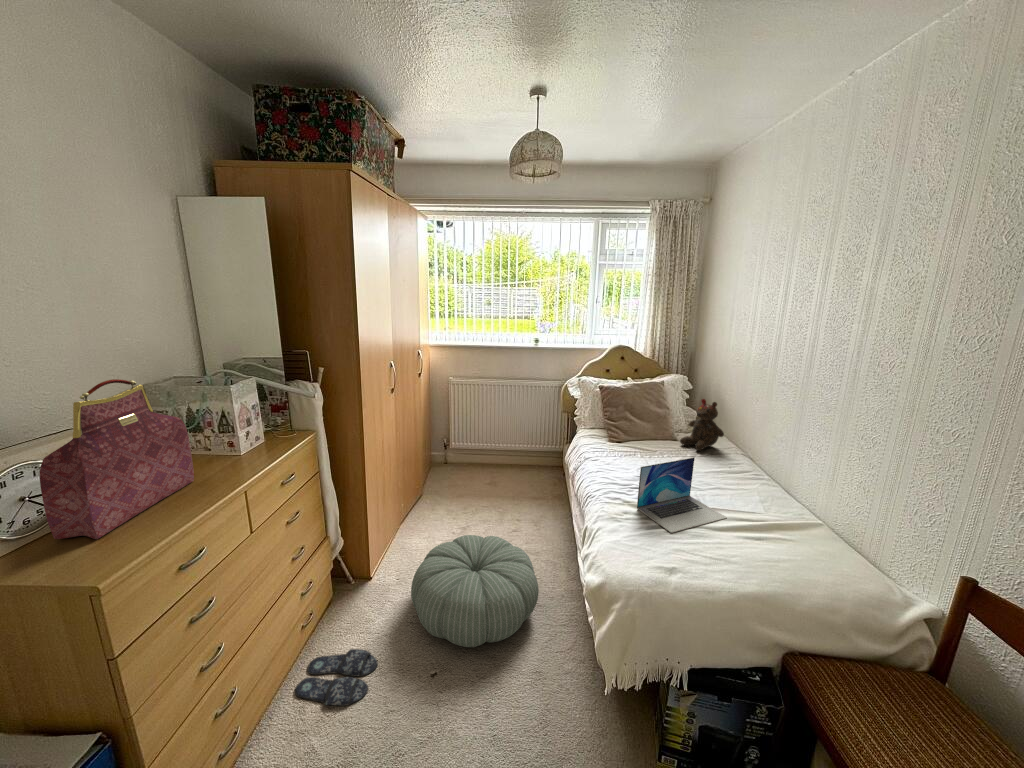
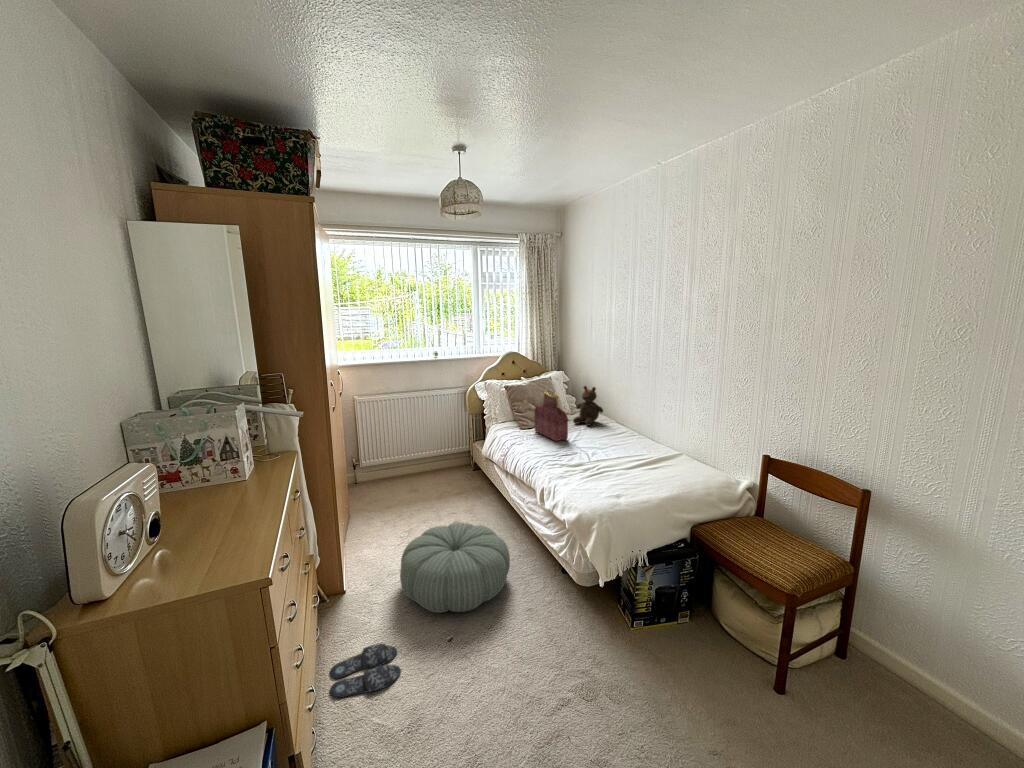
handbag: present [40,379,194,539] -> present [534,390,568,441]
laptop: present [637,457,727,533] -> none [573,425,631,477]

